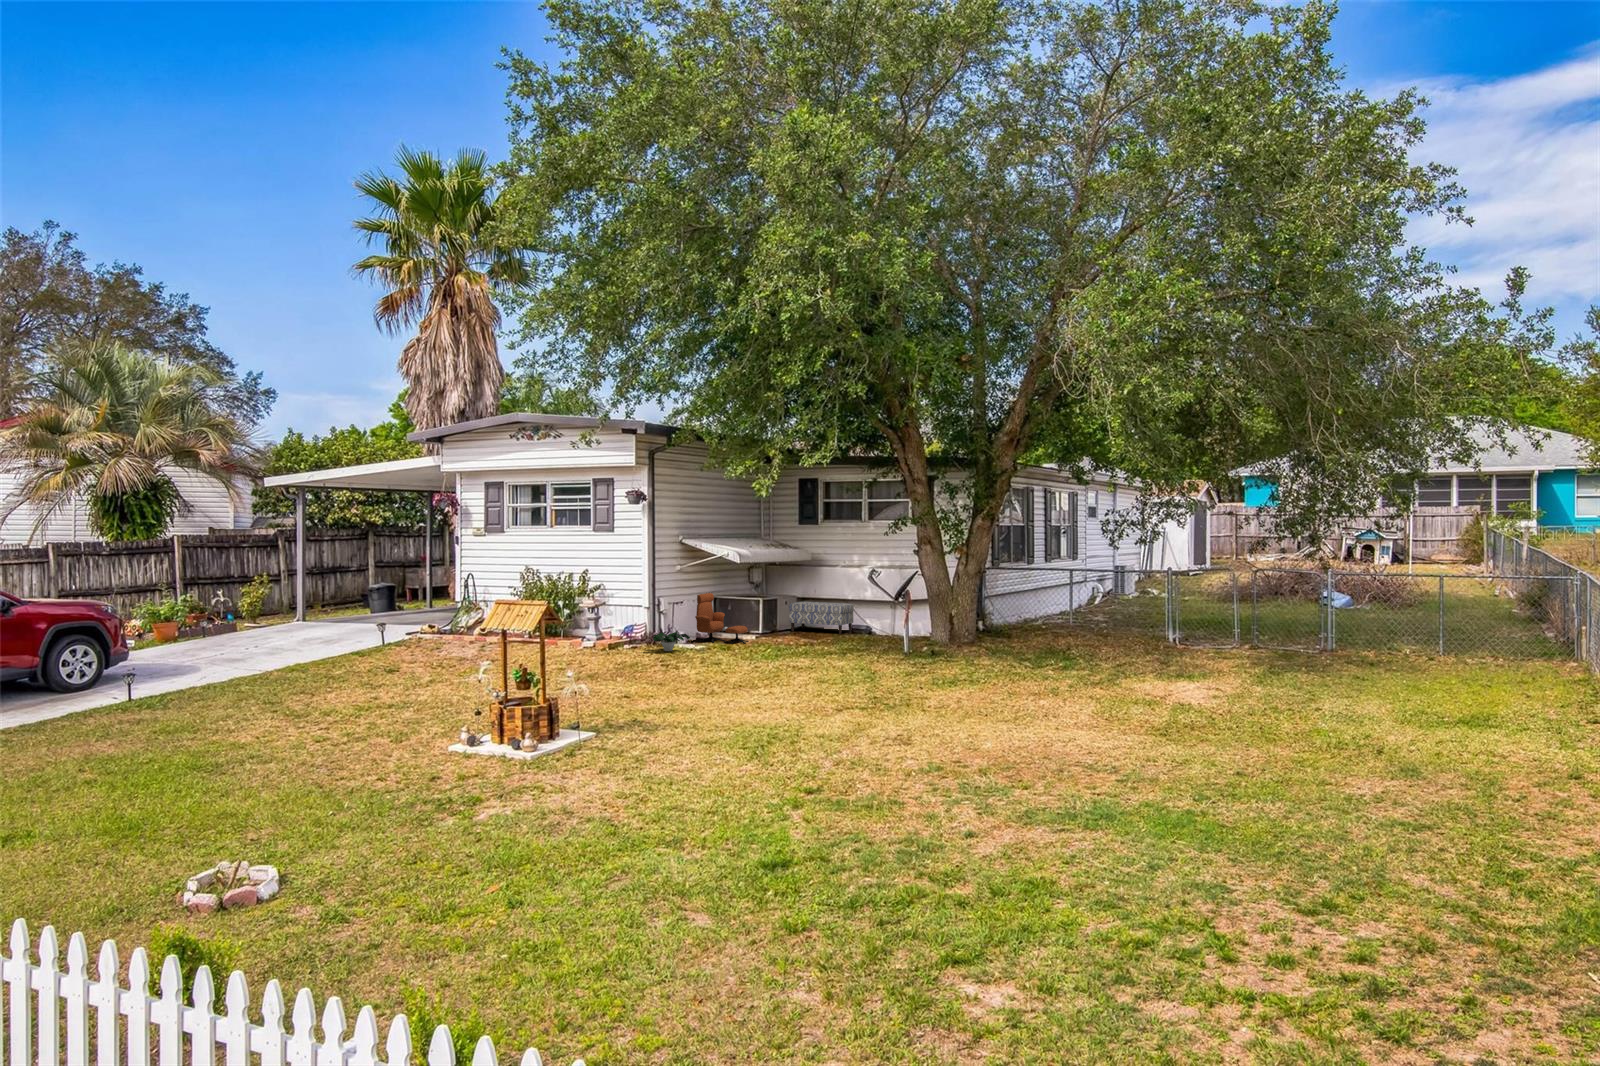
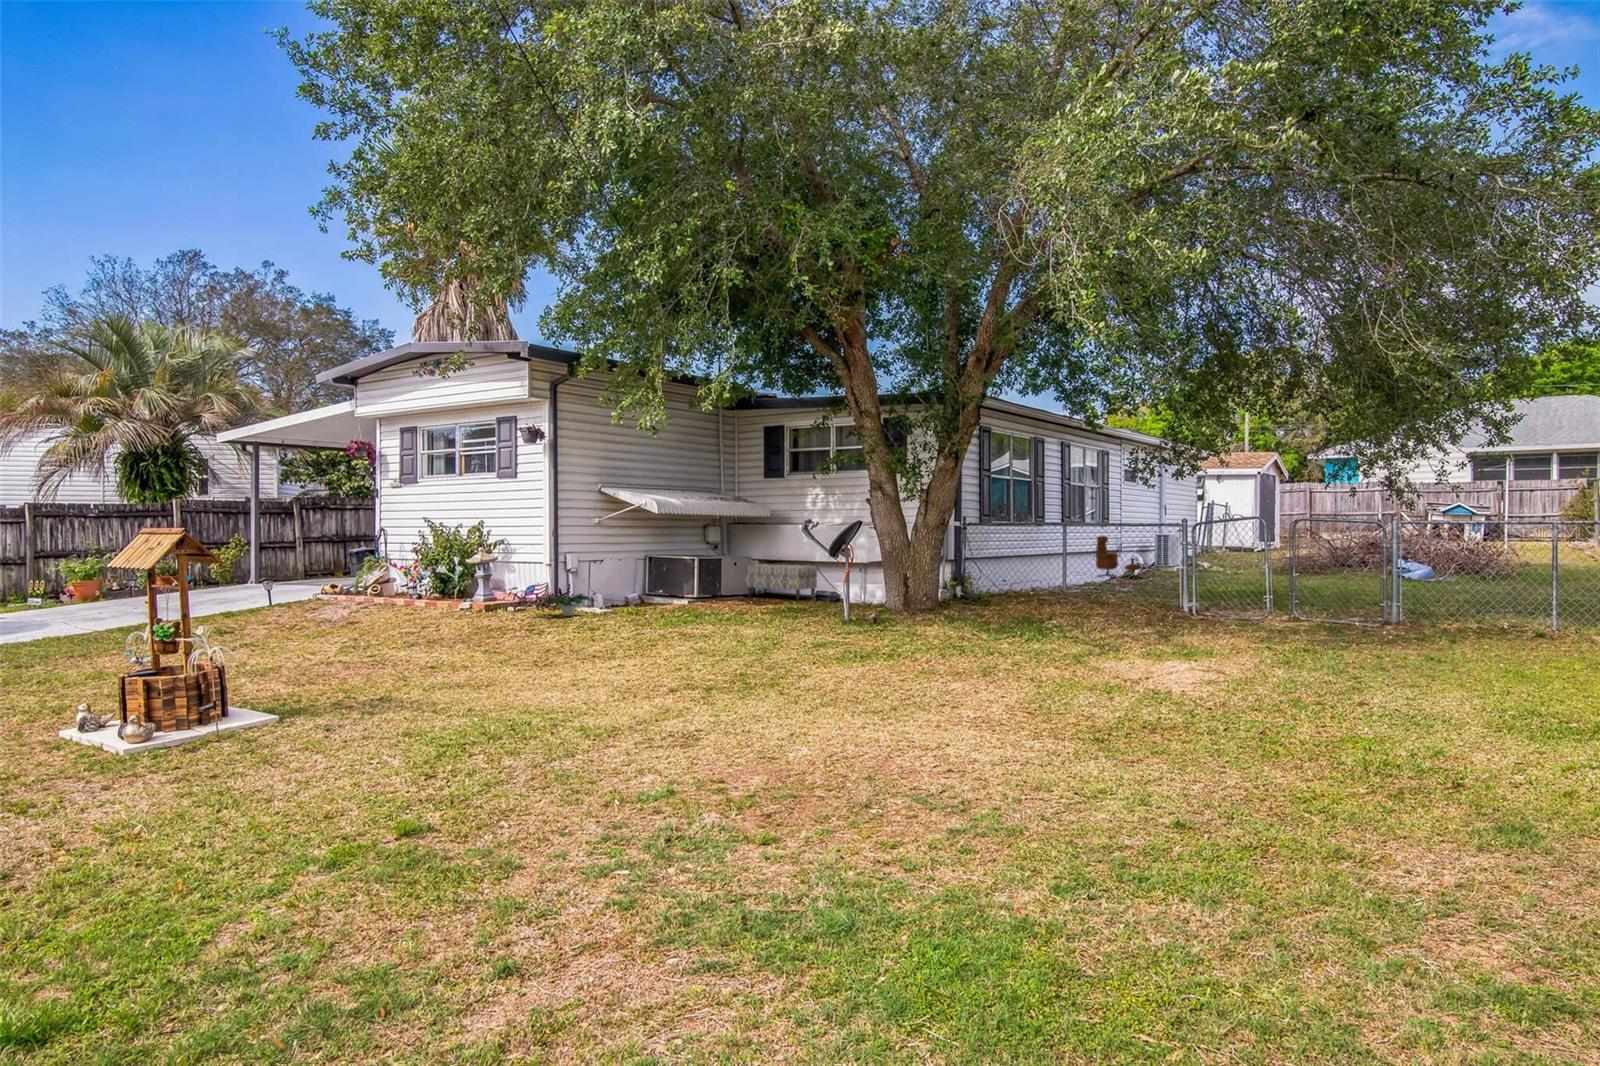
lounge chair: present [695,593,749,644] -> present [1096,536,1142,578]

